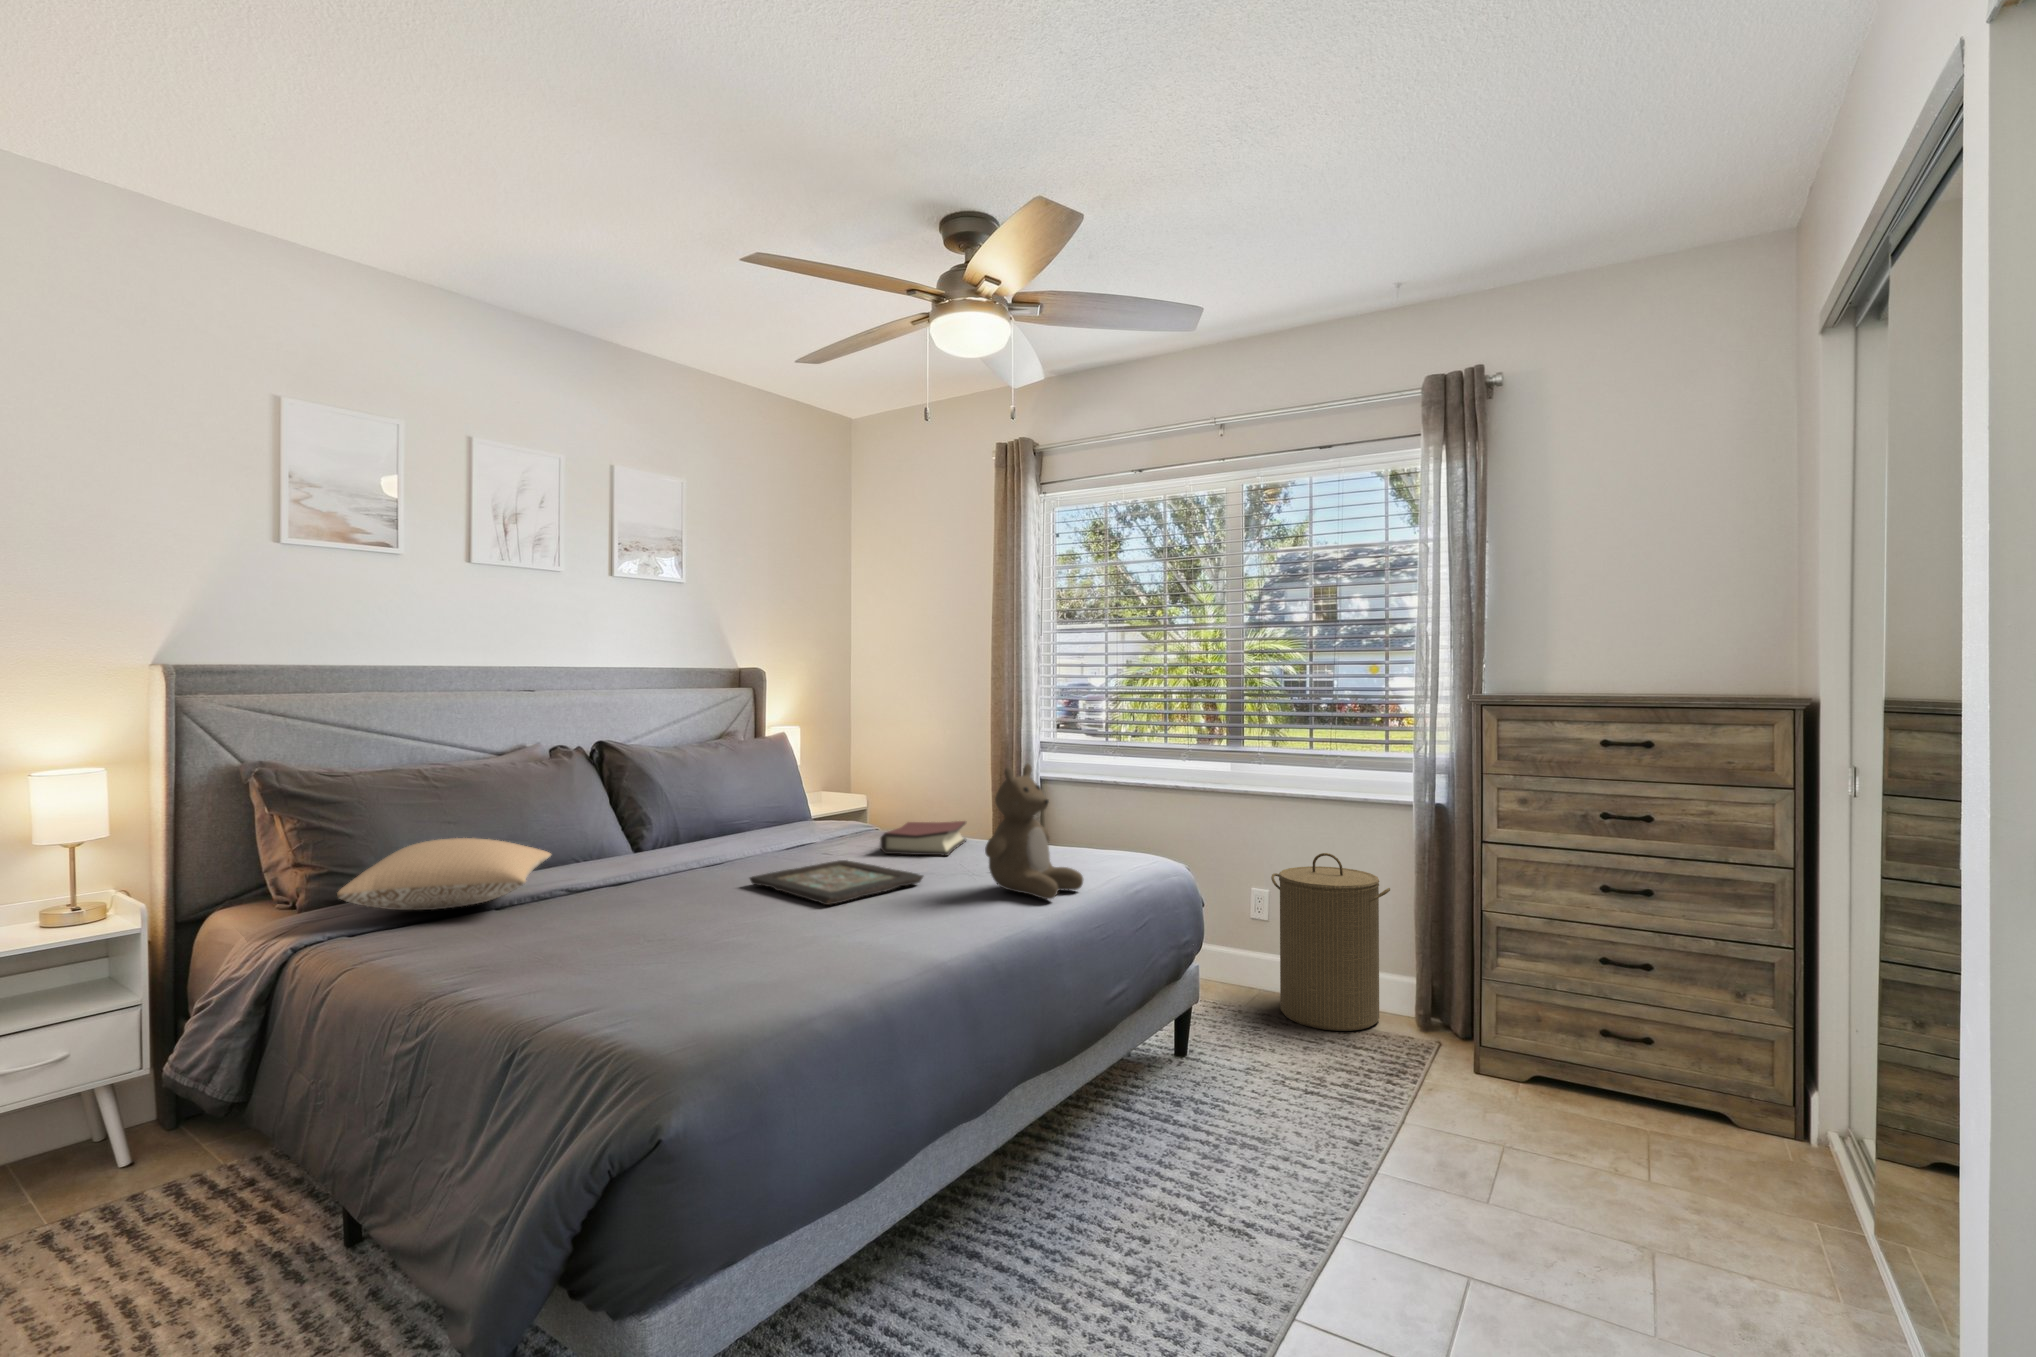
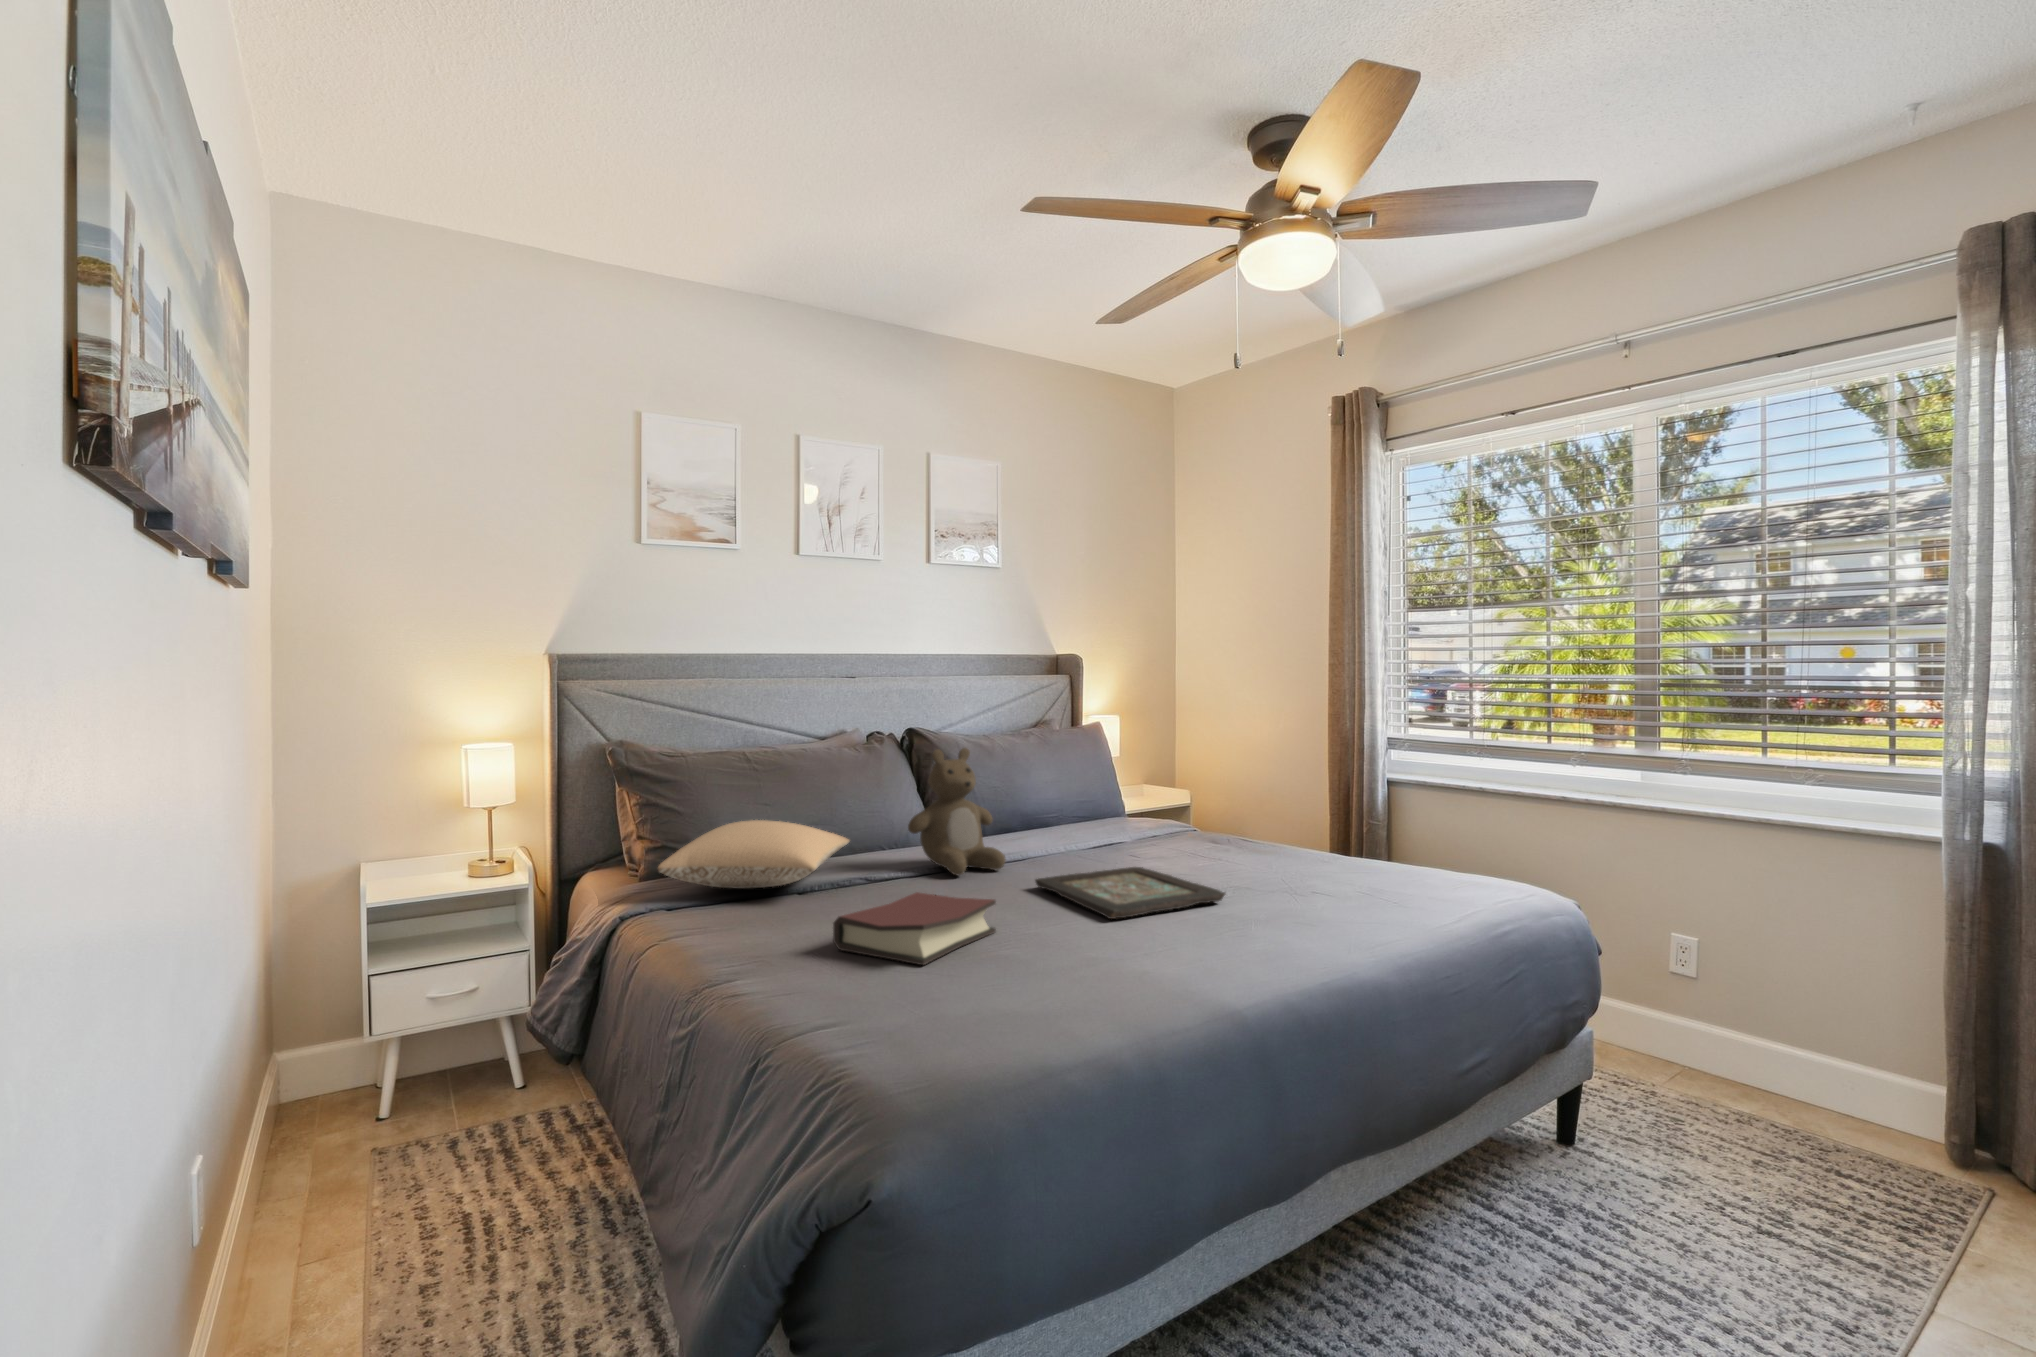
teddy bear: present [985,764,1083,899] -> present [908,748,1006,875]
hardback book: present [880,821,966,856] -> present [833,892,996,965]
laundry hamper: present [1271,853,1390,1031] -> none [1704,902,1904,1152]

